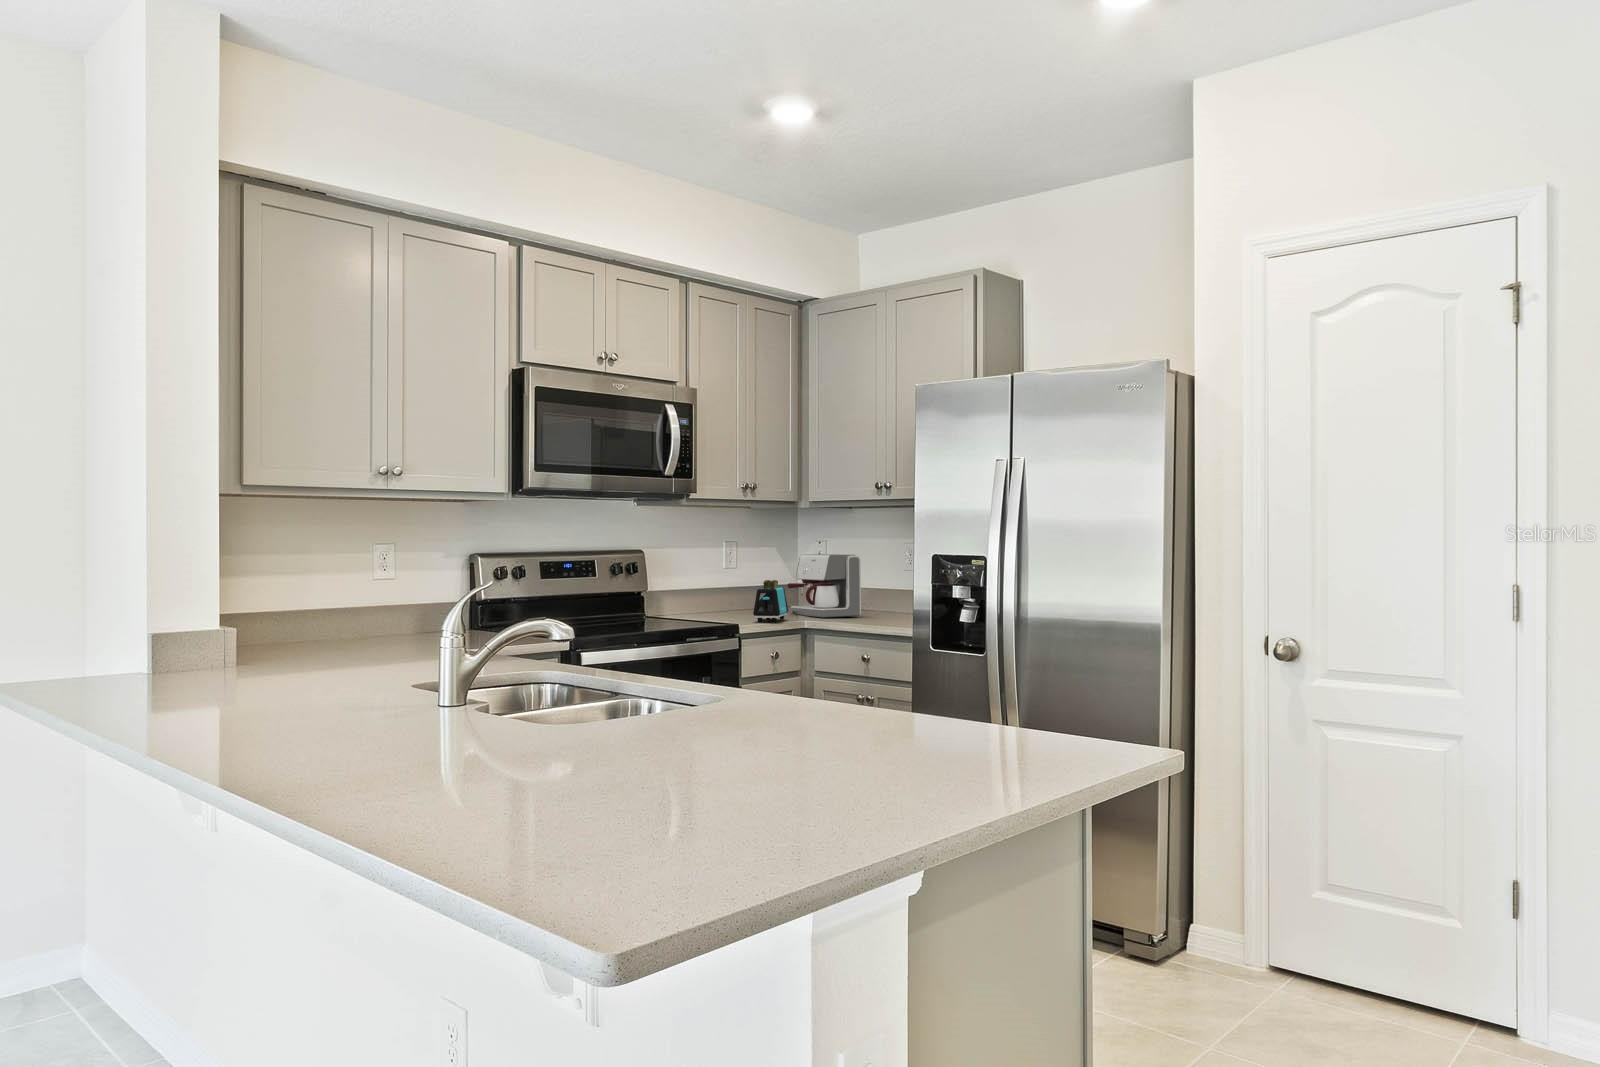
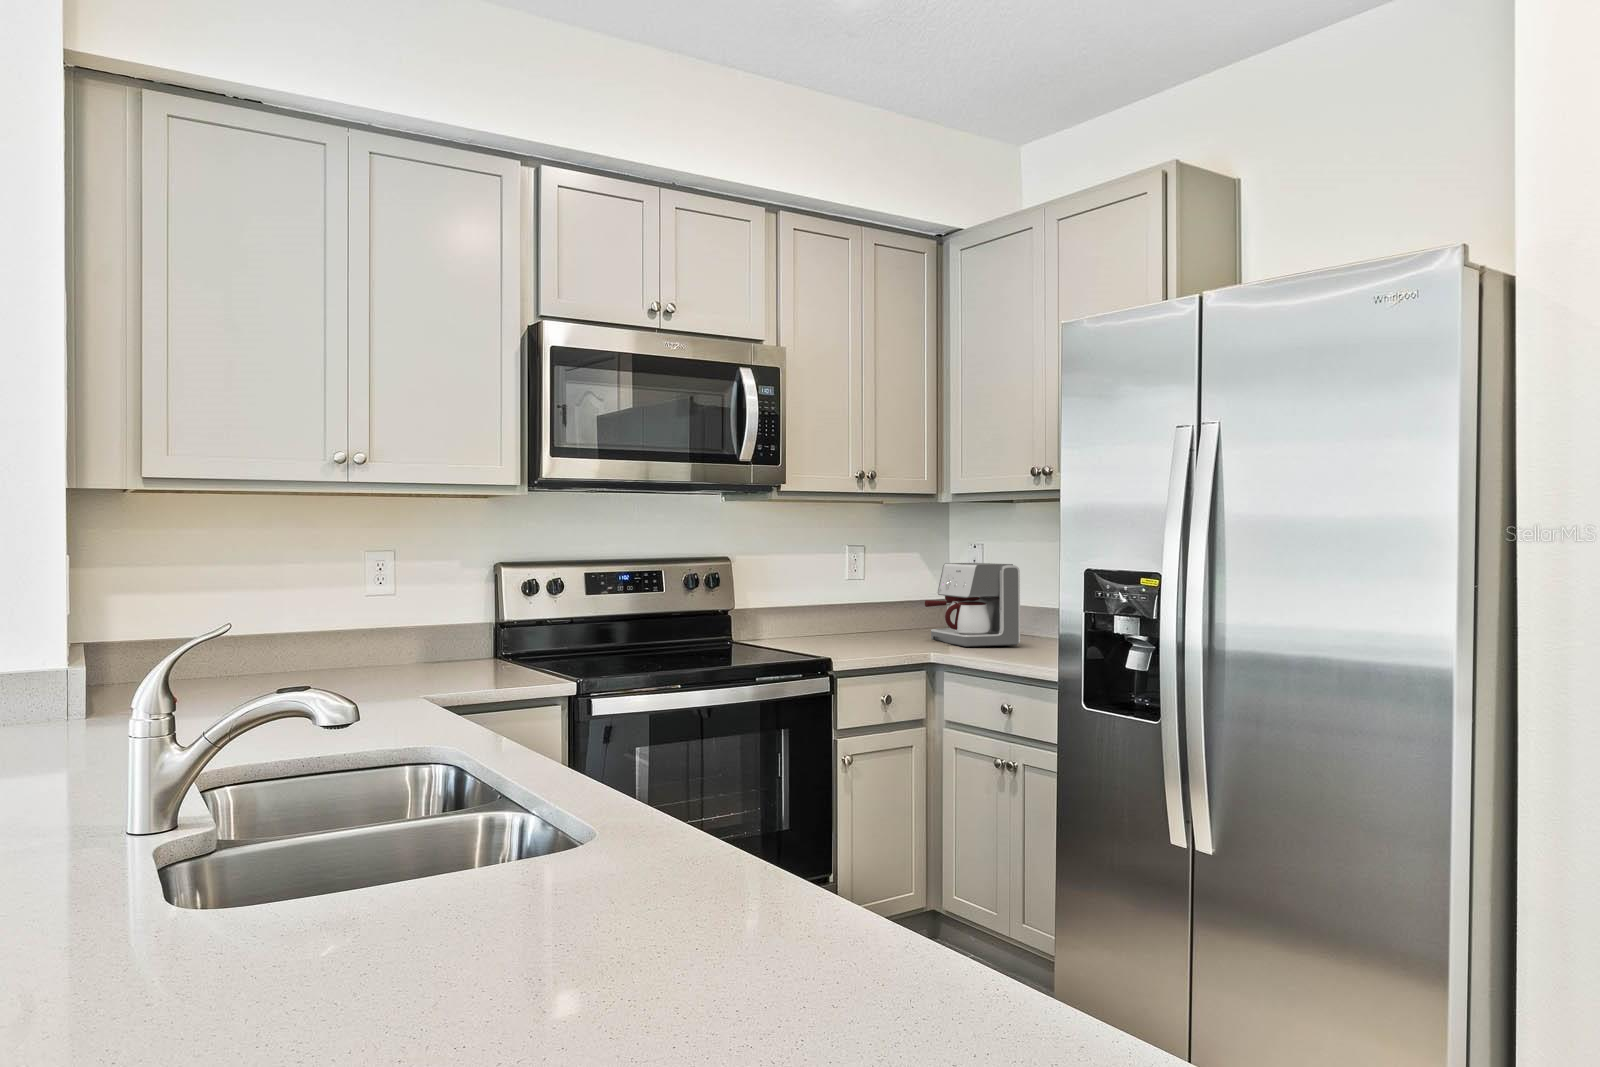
toaster: present [753,580,788,622] -> none [865,597,917,654]

